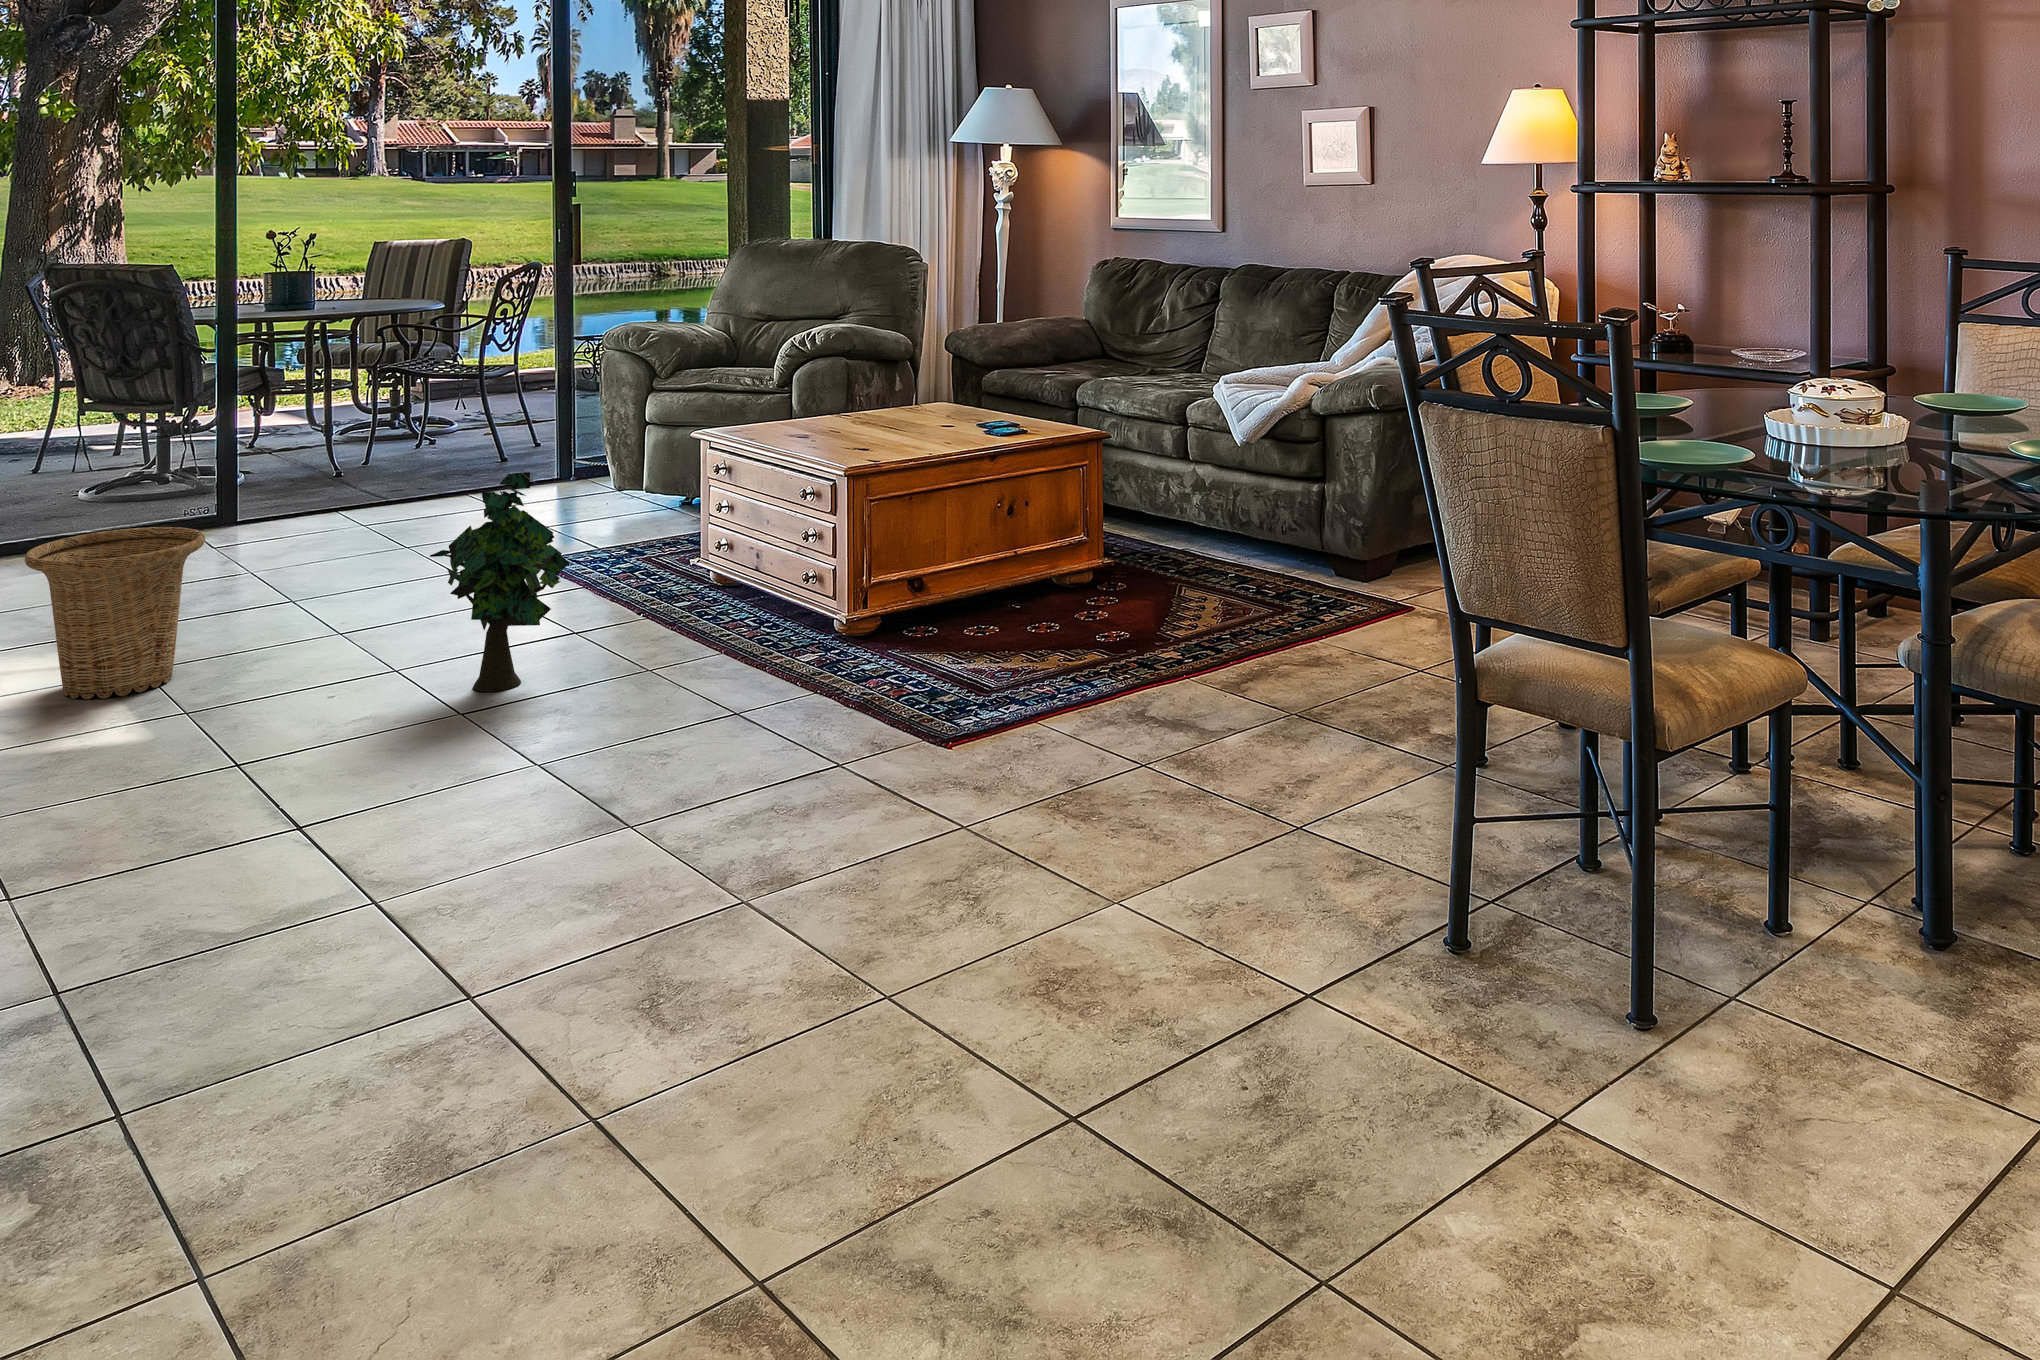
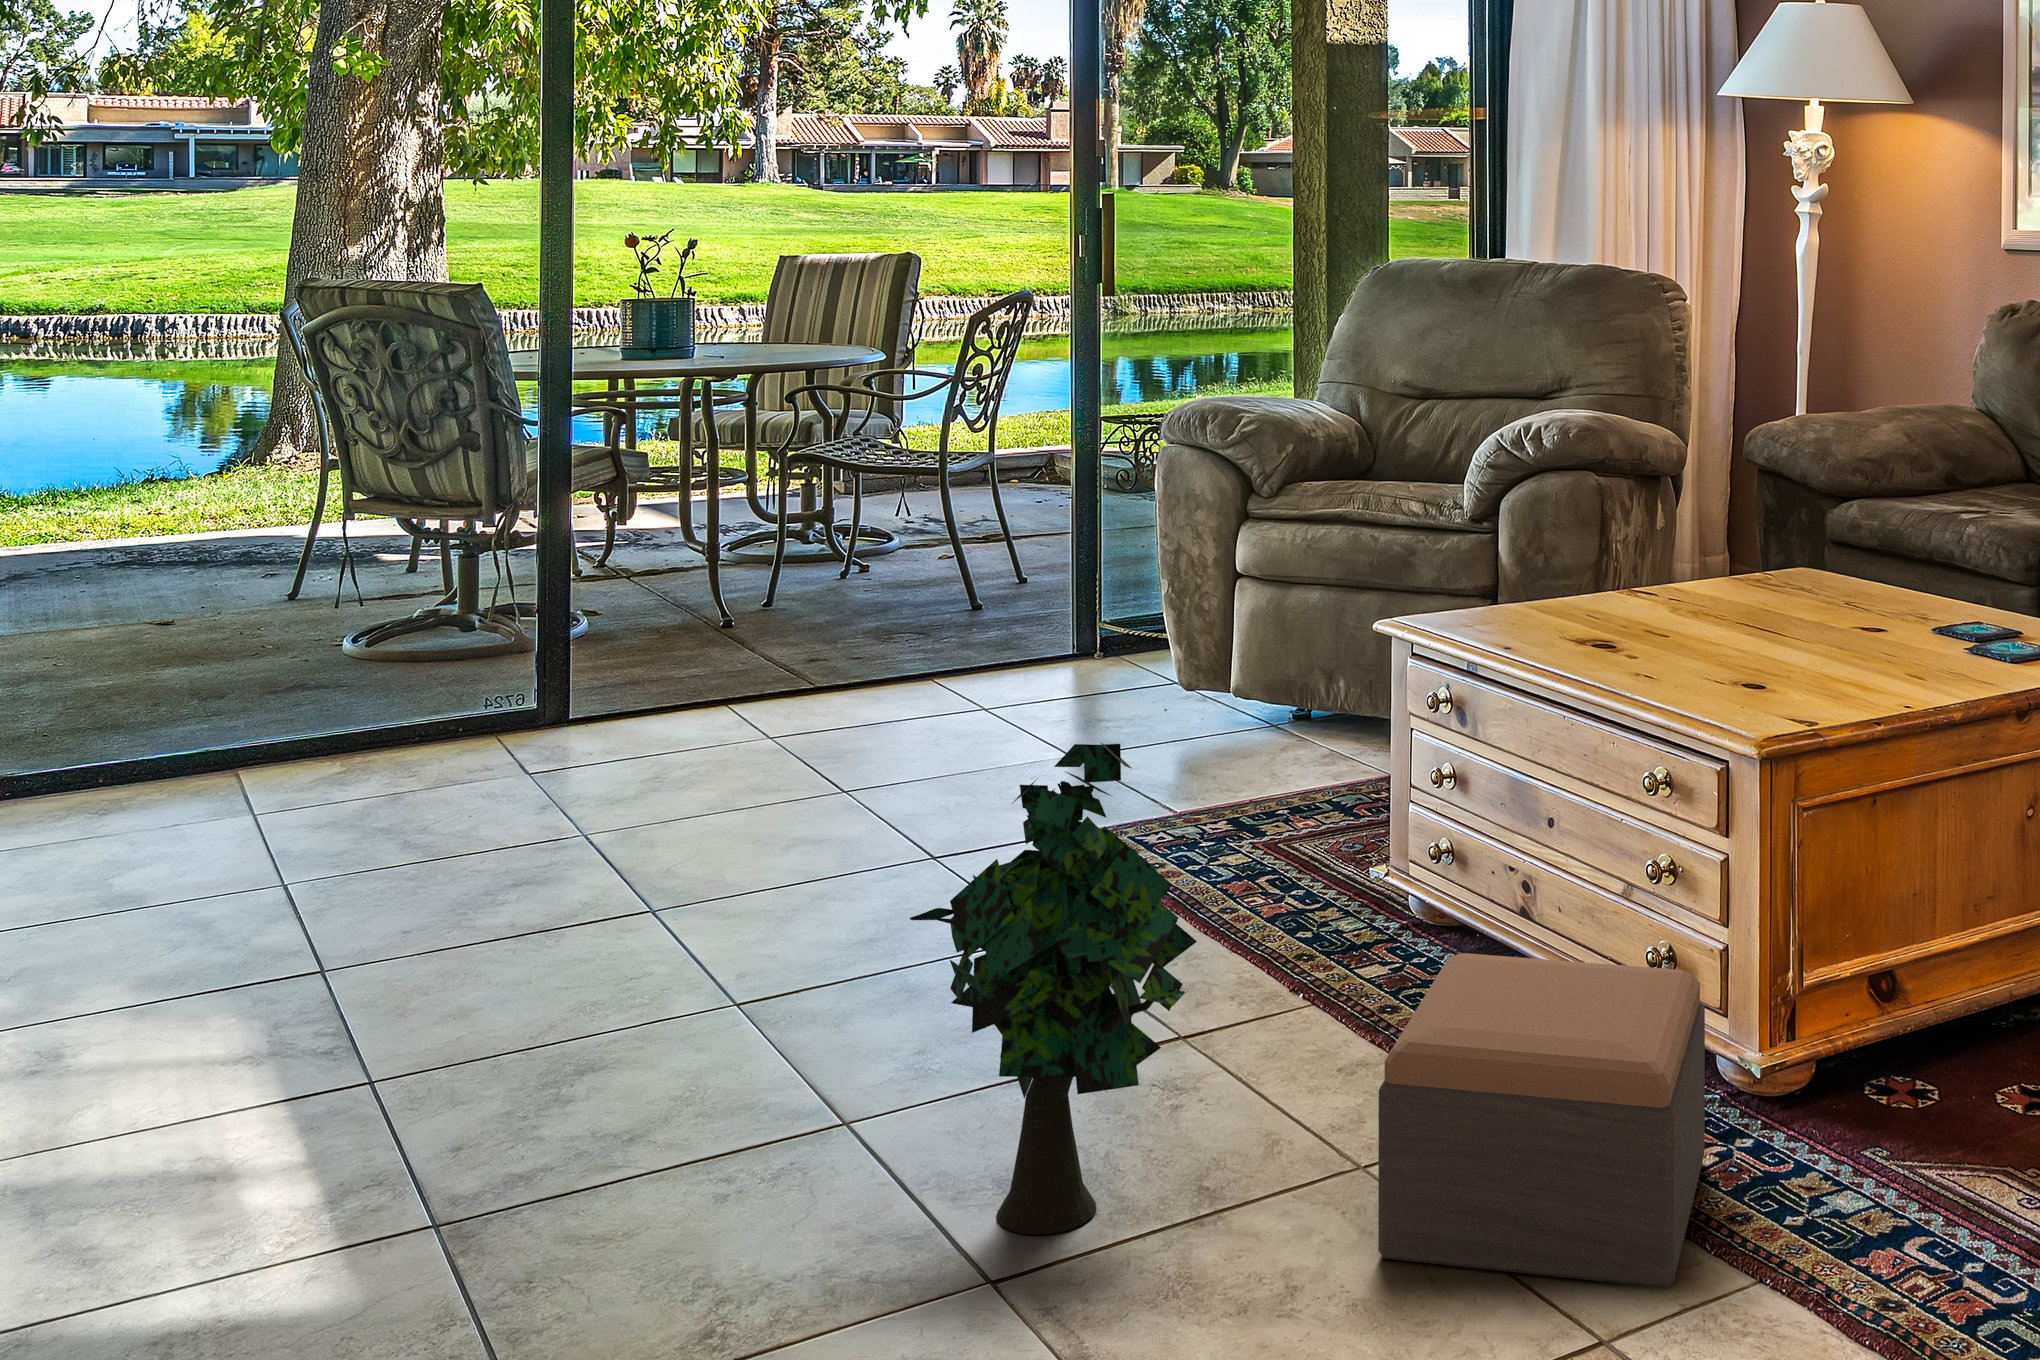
basket: present [25,527,205,699] -> none [117,803,470,1183]
footstool: none [648,567,814,690] -> present [1378,953,1705,1288]

